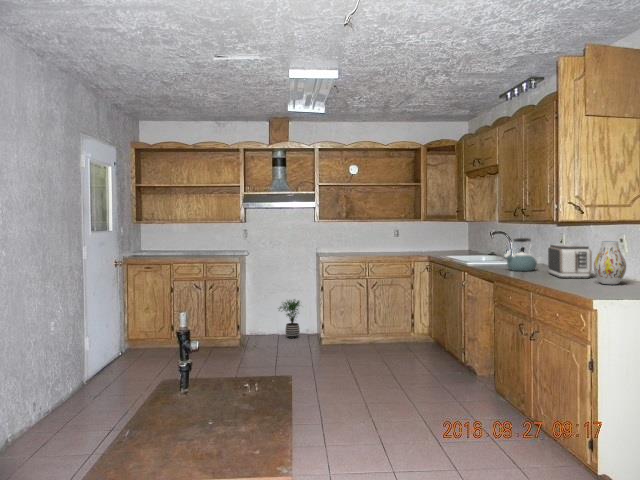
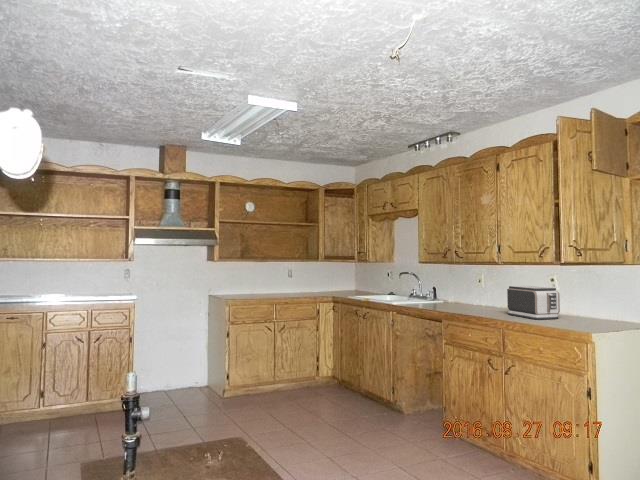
kettle: present [504,238,537,271] -> none [459,280,487,313]
vase: present [594,241,626,285] -> none [581,283,612,325]
potted plant: present [279,300,300,338] -> none [167,347,200,394]

